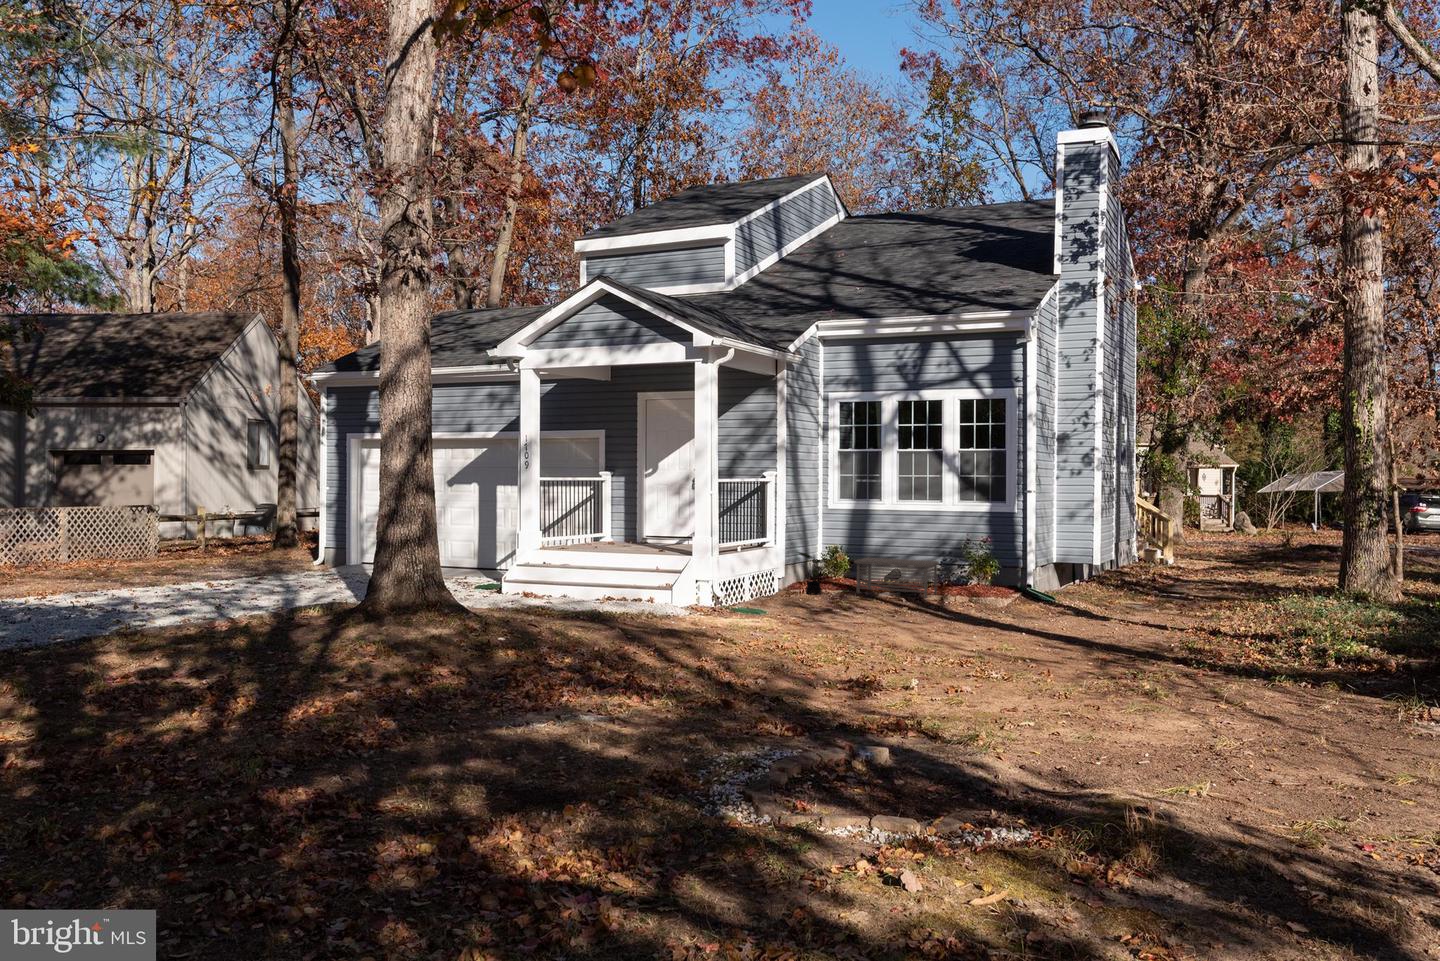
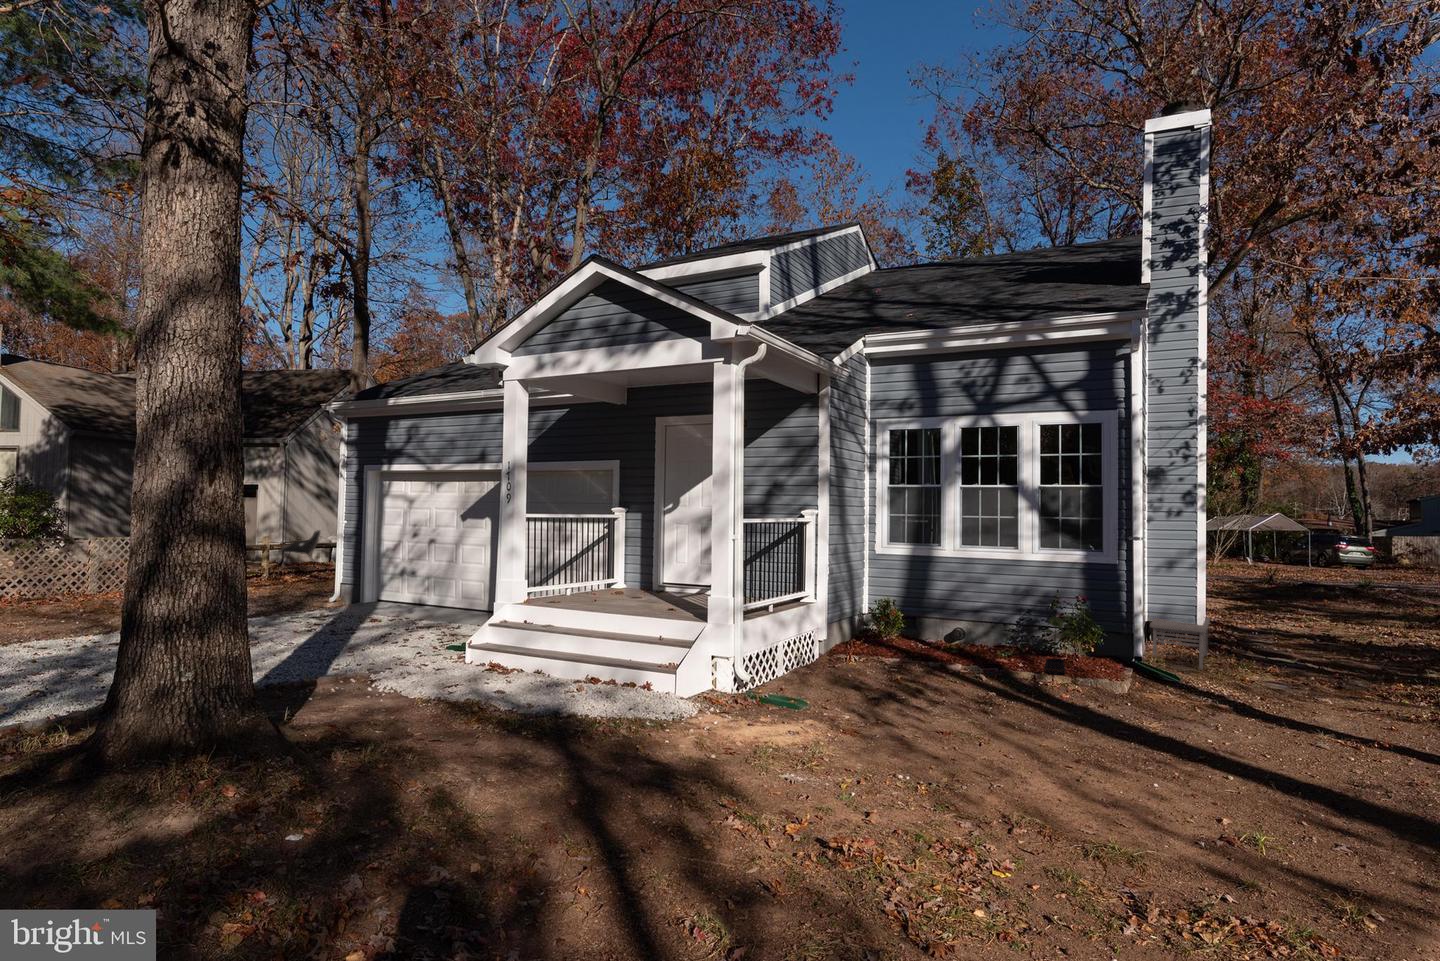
potted plant: present [797,552,824,594] -> present [1043,616,1072,675]
storage bench: present [854,557,939,598] -> present [1150,617,1210,669]

